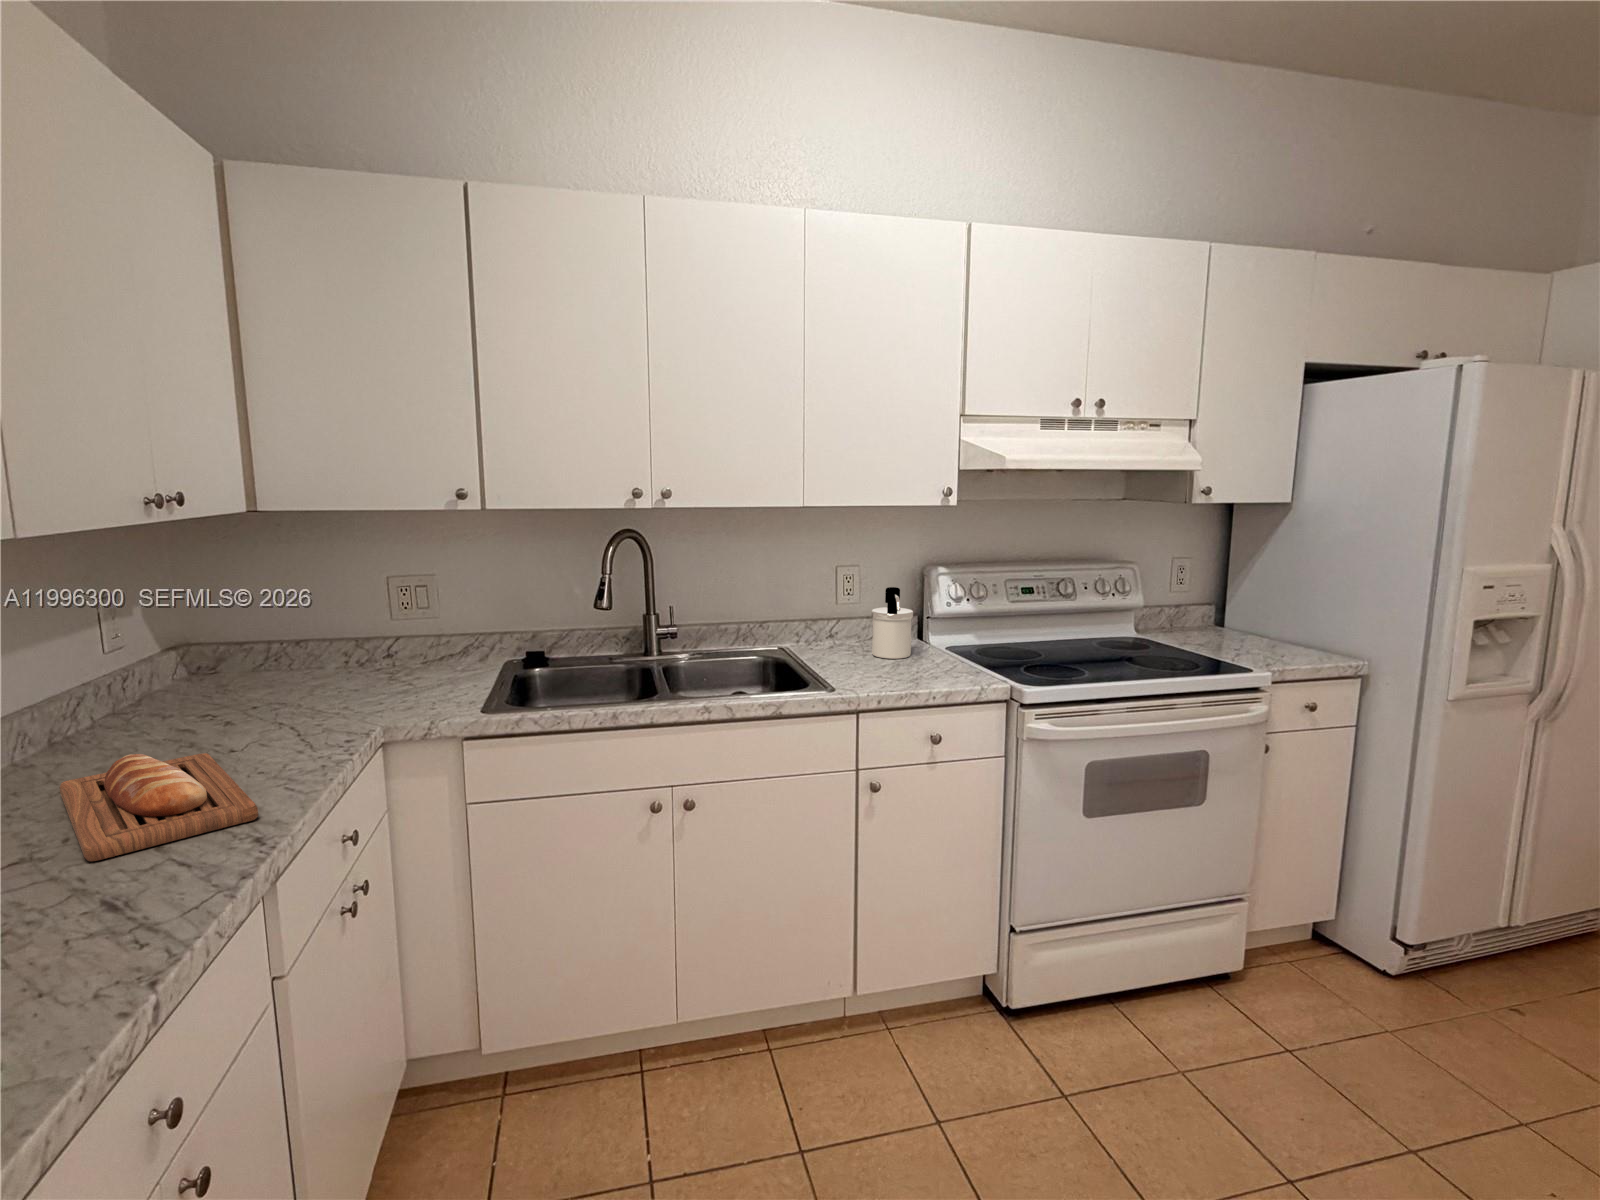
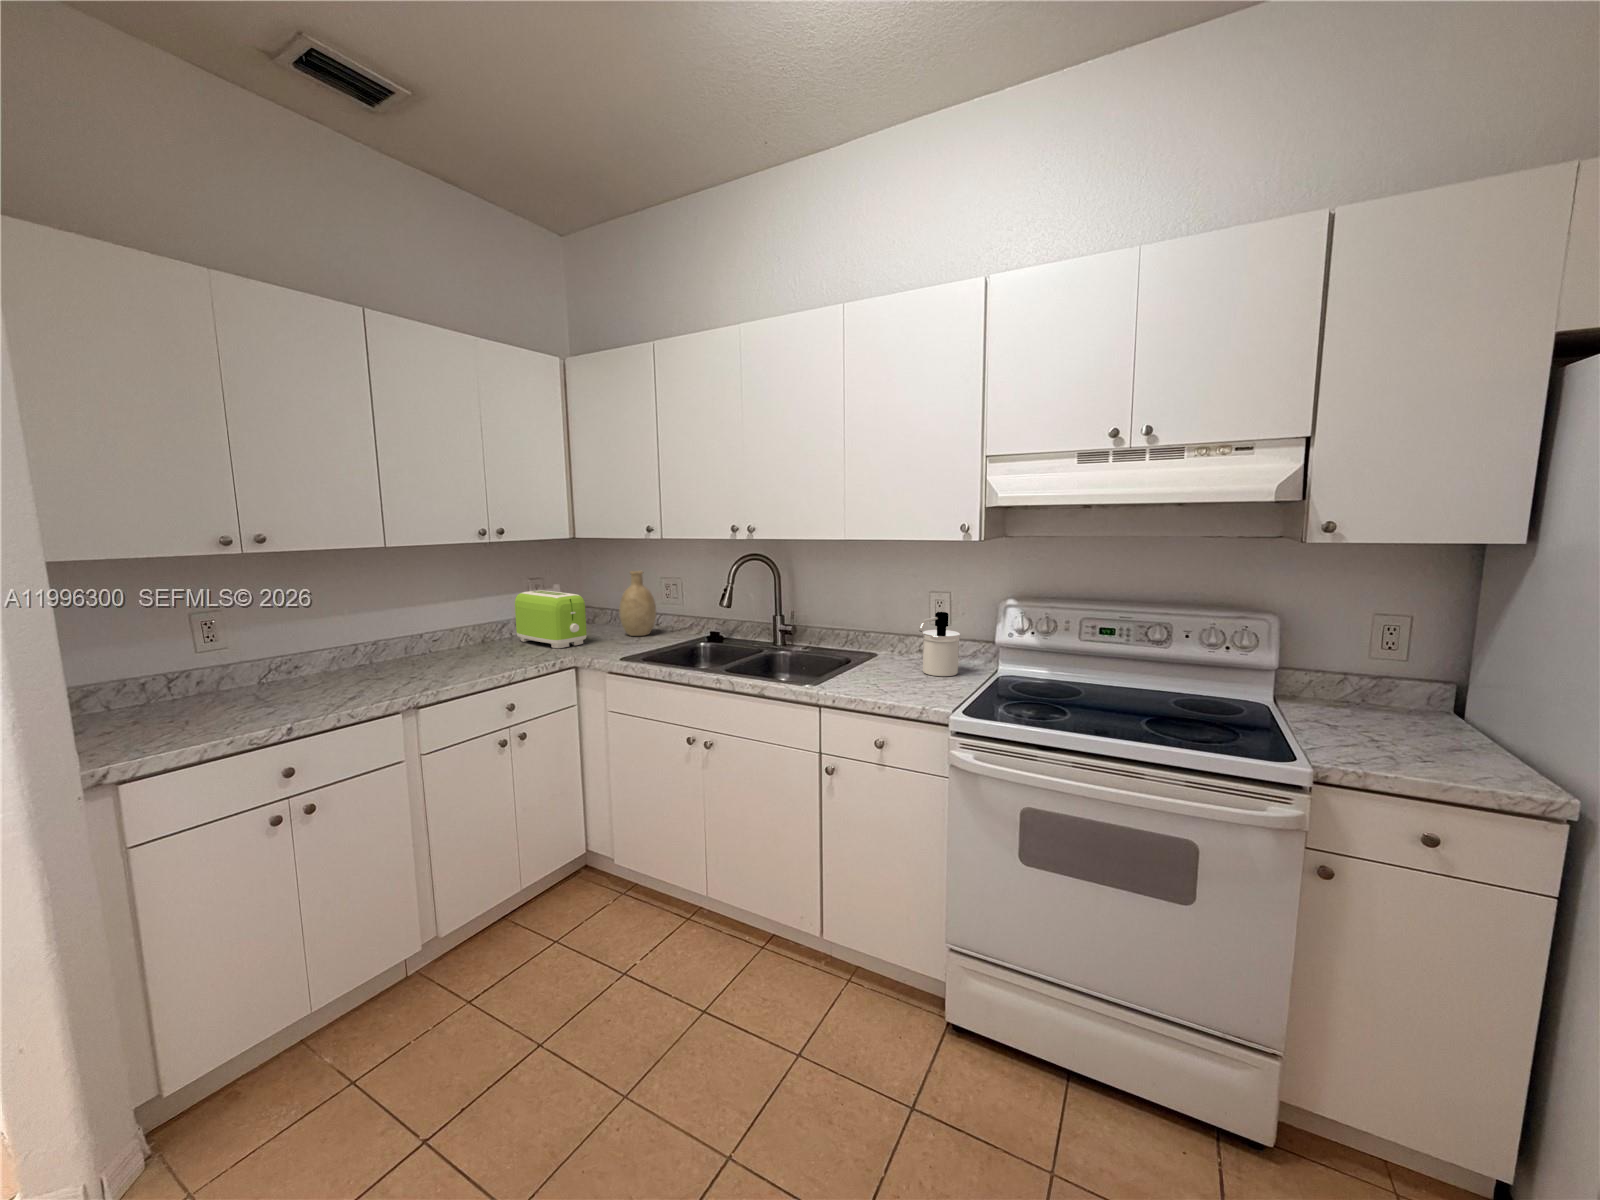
decorative vase: none [352,570,421,684] -> present [620,571,656,636]
toaster: none [156,622,343,731] -> present [515,590,587,648]
bread loaf: present [59,753,258,861] -> none [382,643,492,680]

